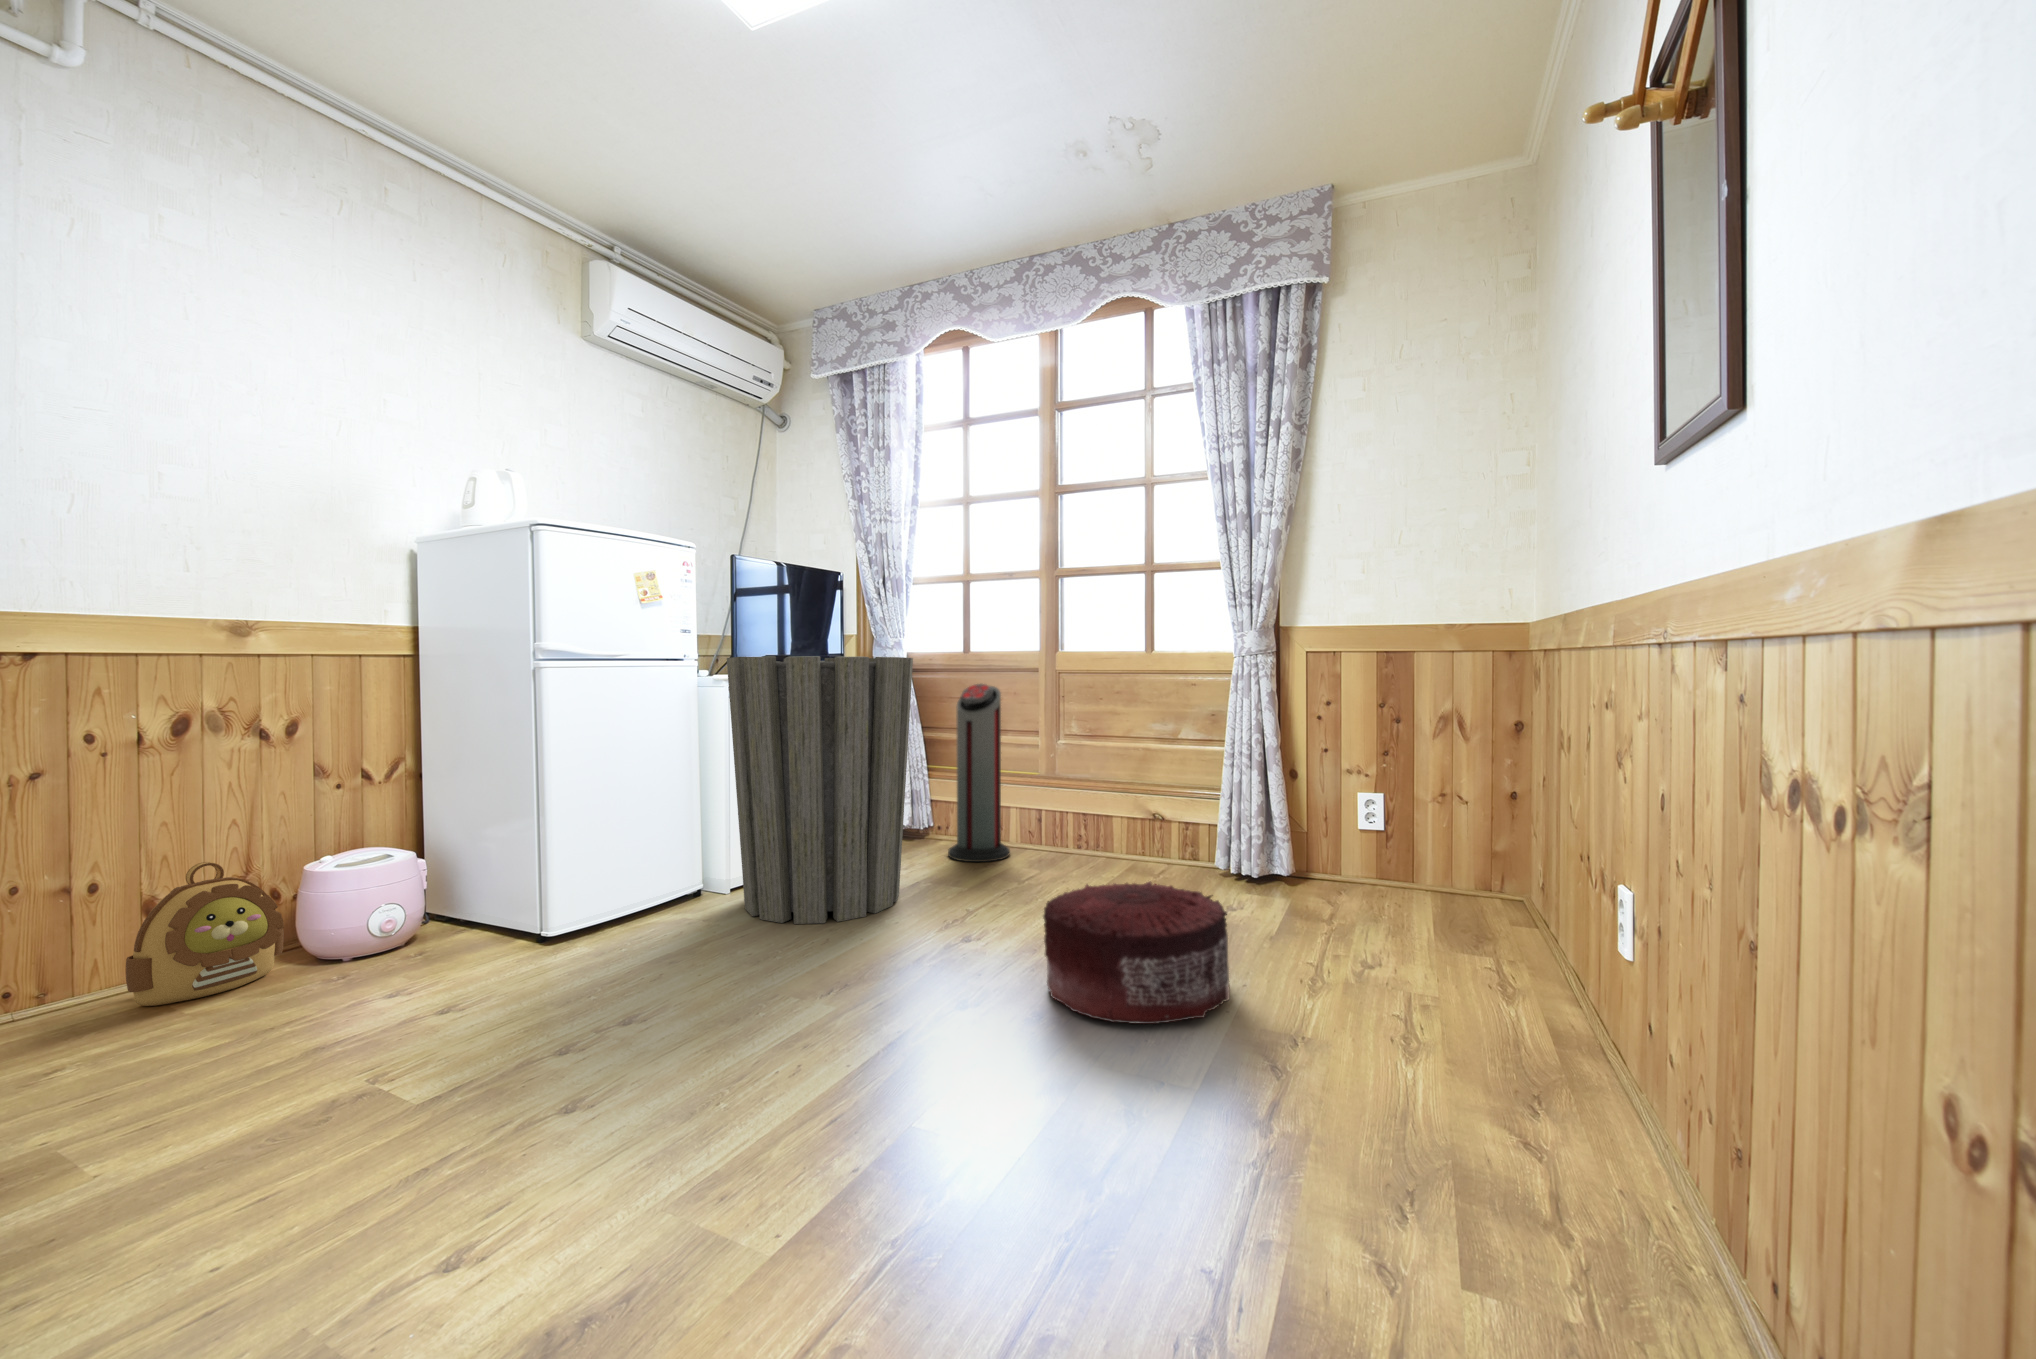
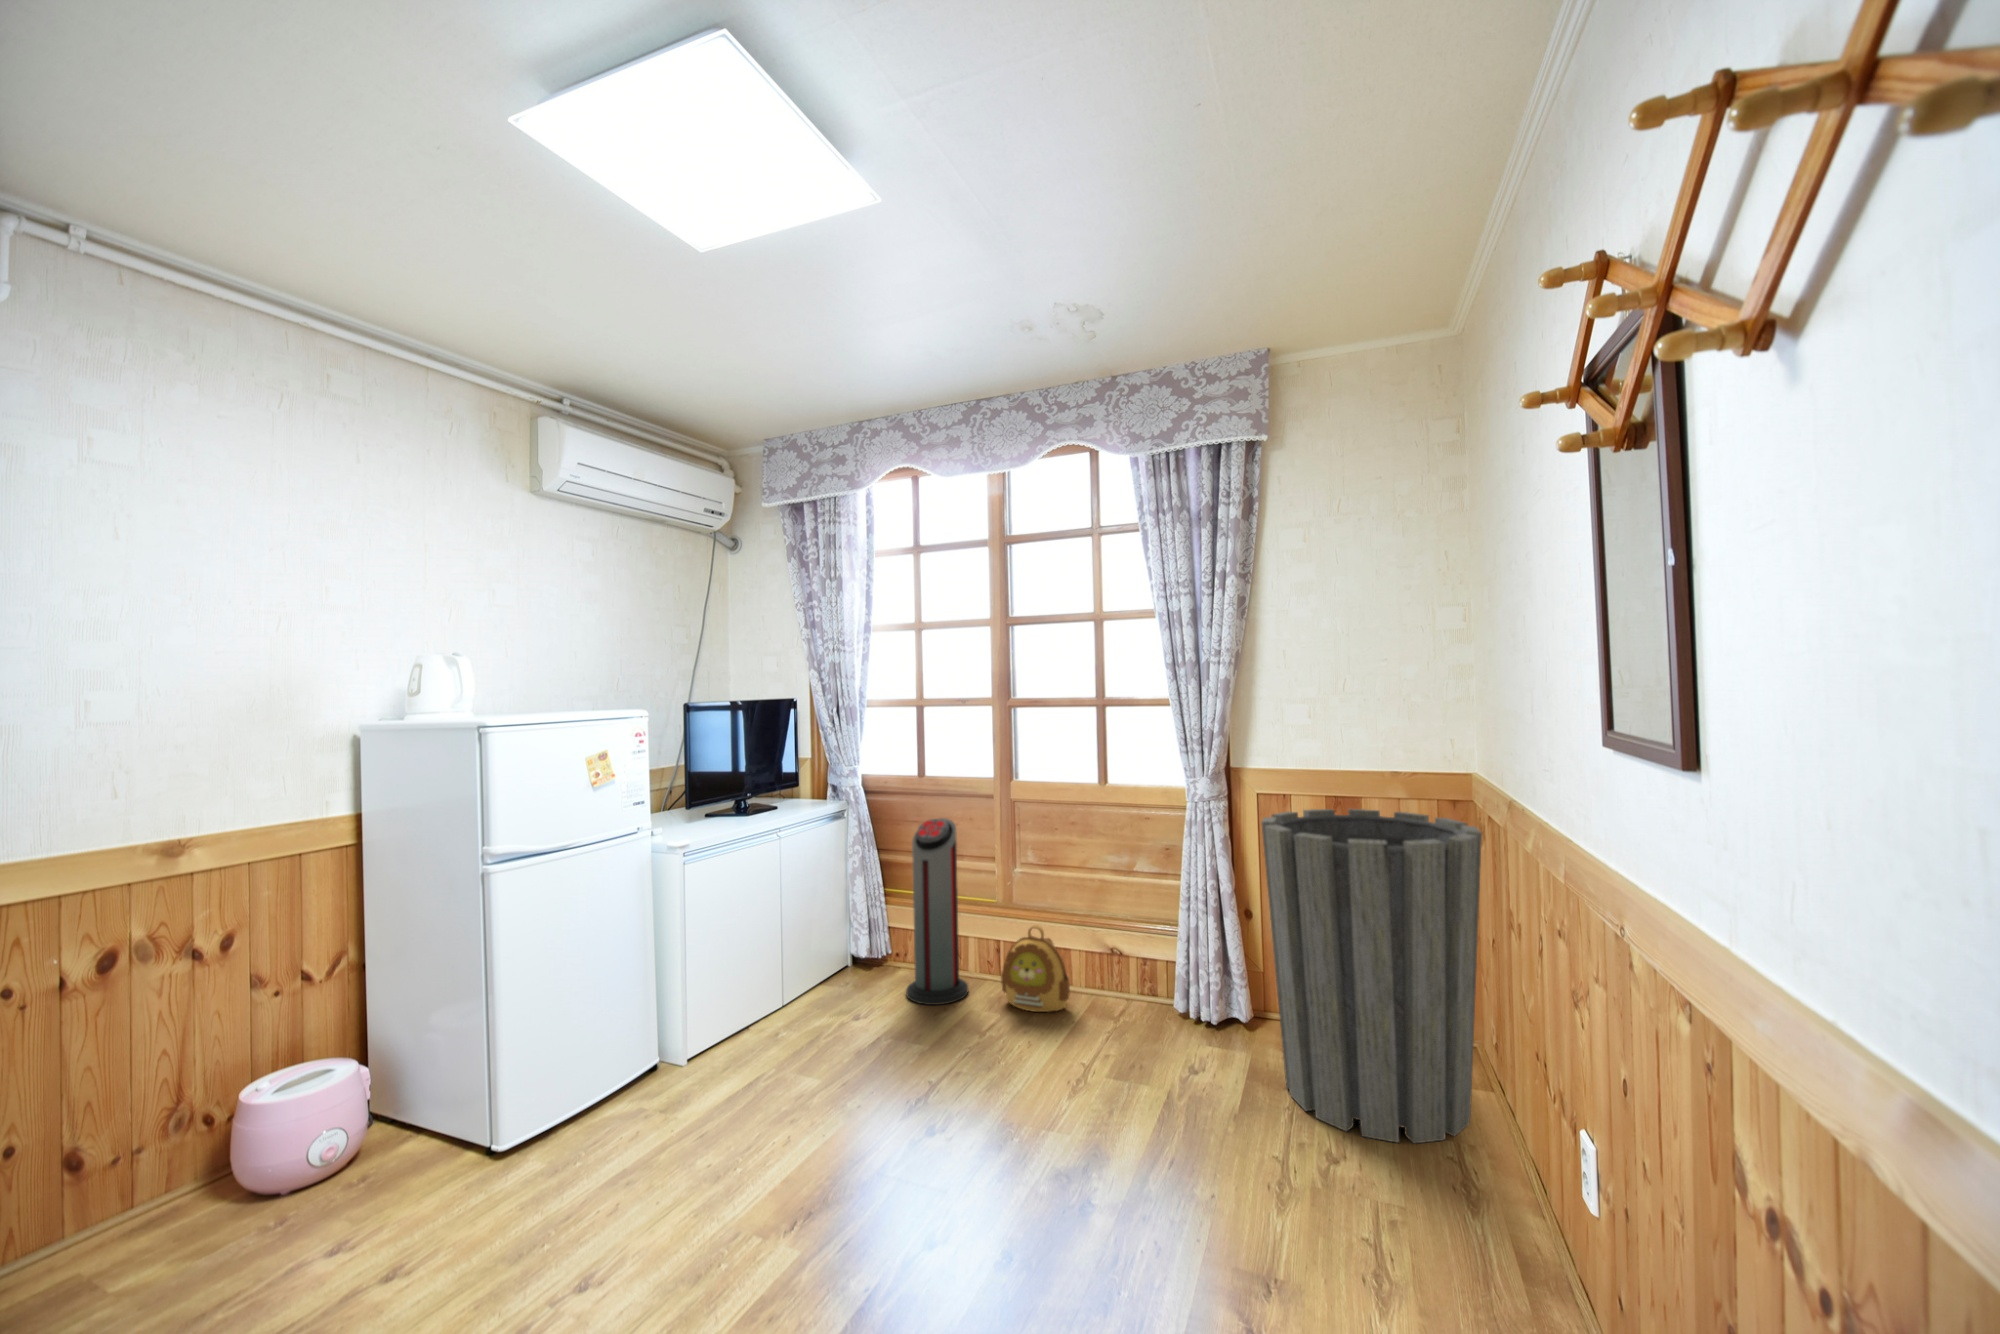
trash can: present [727,656,913,924] -> present [1262,809,1482,1143]
backpack: present [126,862,284,1006] -> present [1001,925,1070,1012]
pouf: present [1043,882,1230,1024] -> none [1010,1078,1198,1266]

